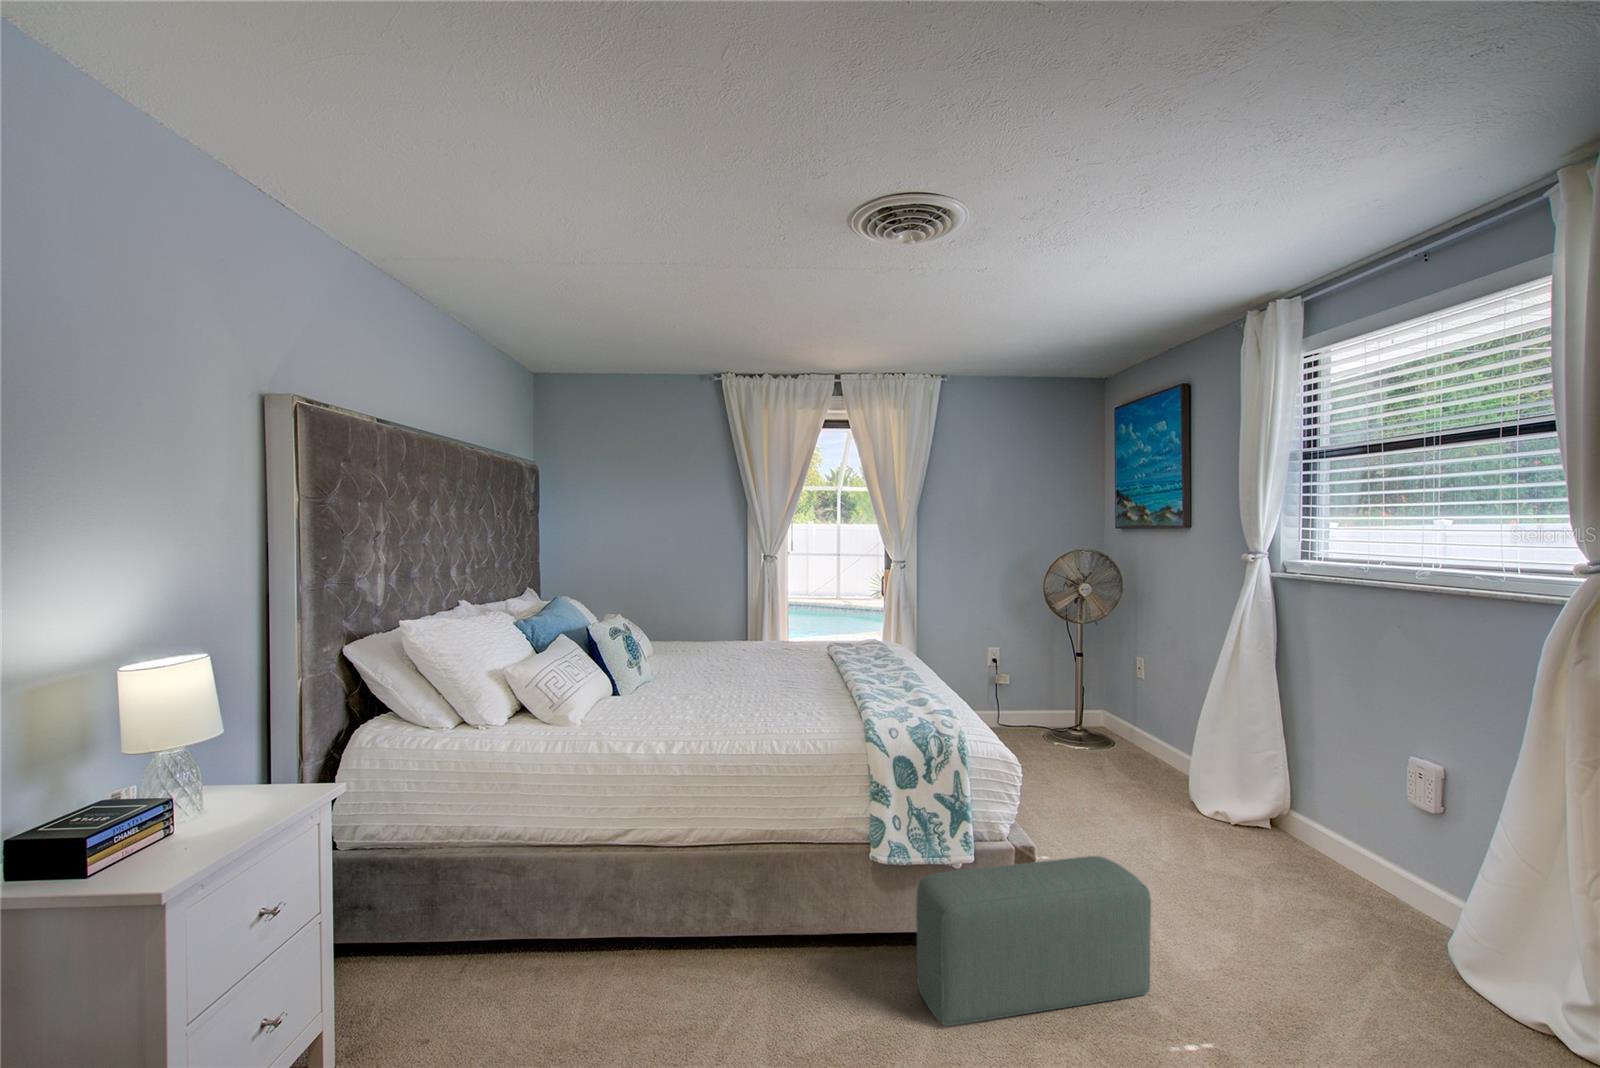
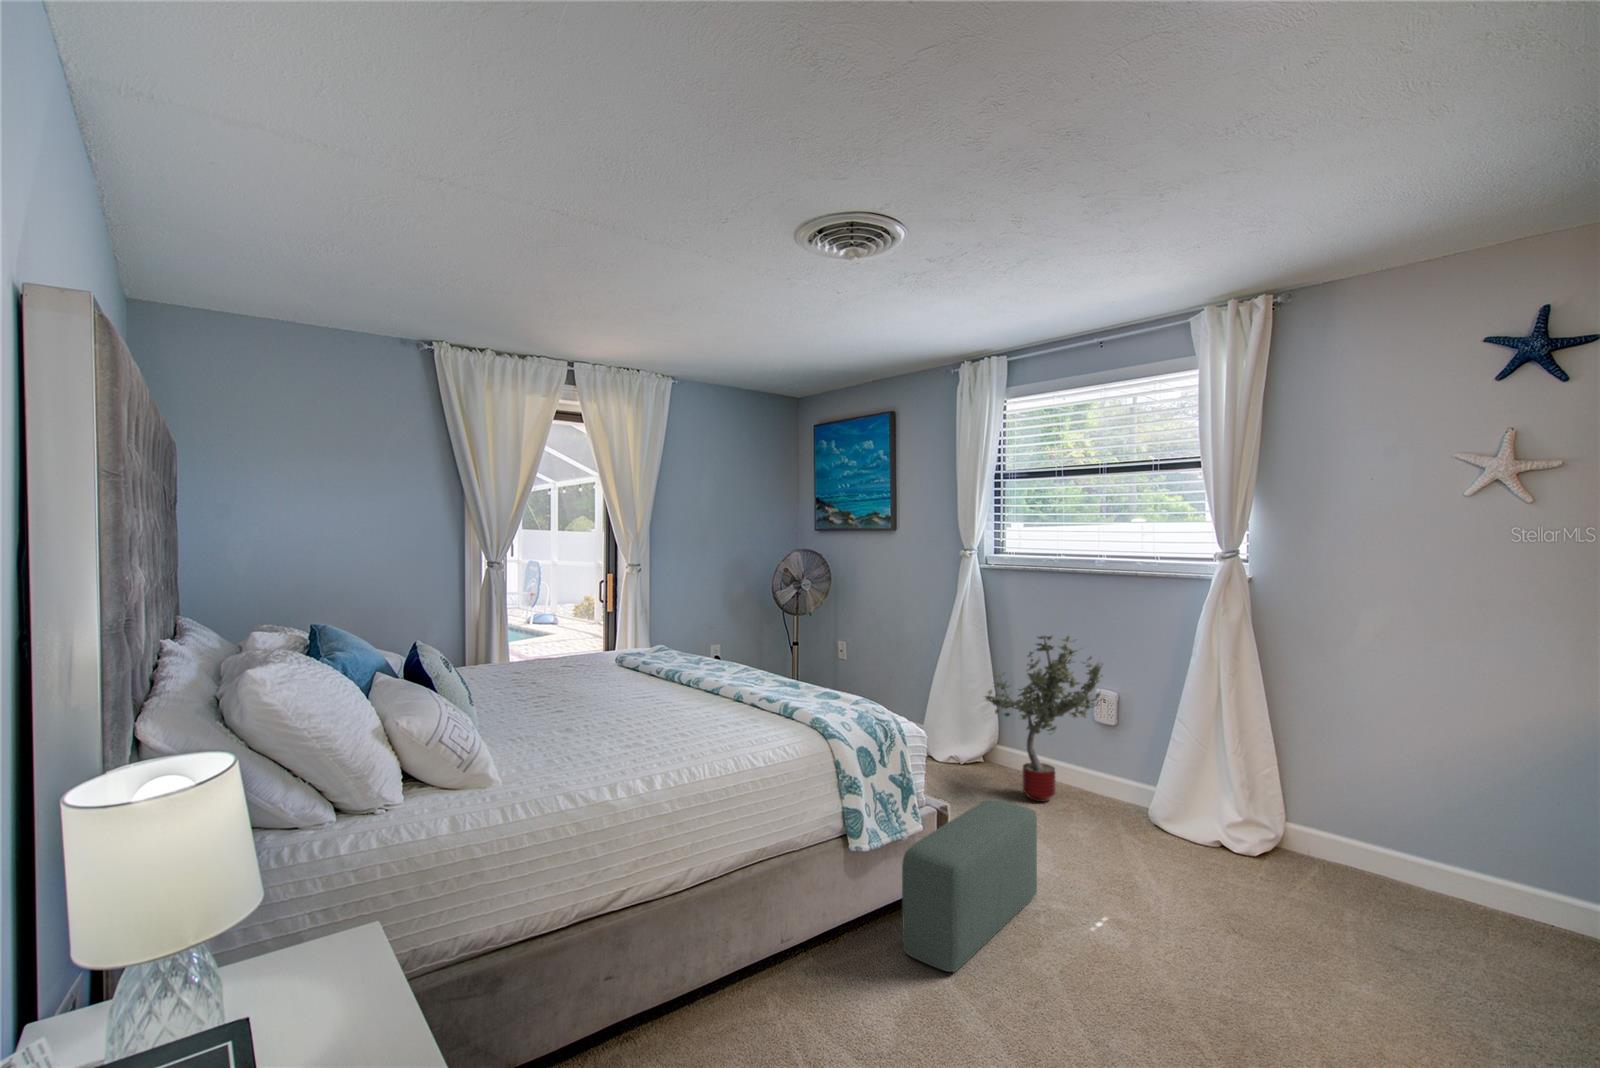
potted tree: none [1242,670,1406,899] -> present [985,636,1104,802]

